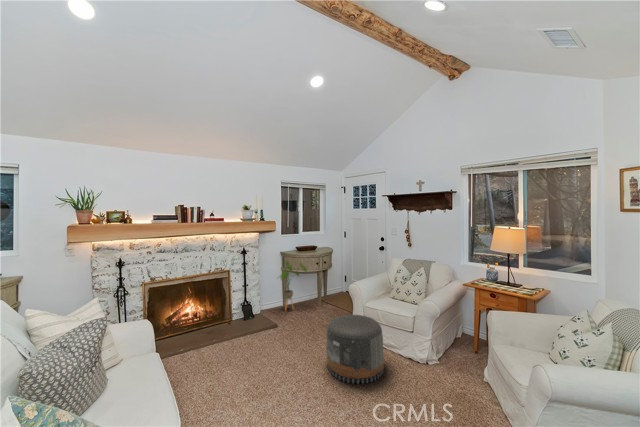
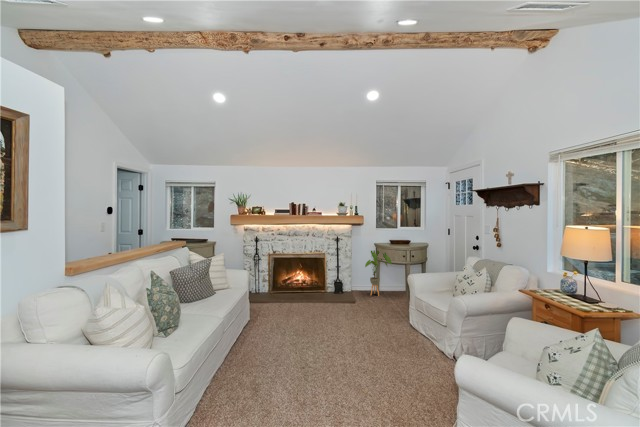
pouf: present [327,315,384,384] -> none [354,298,401,349]

